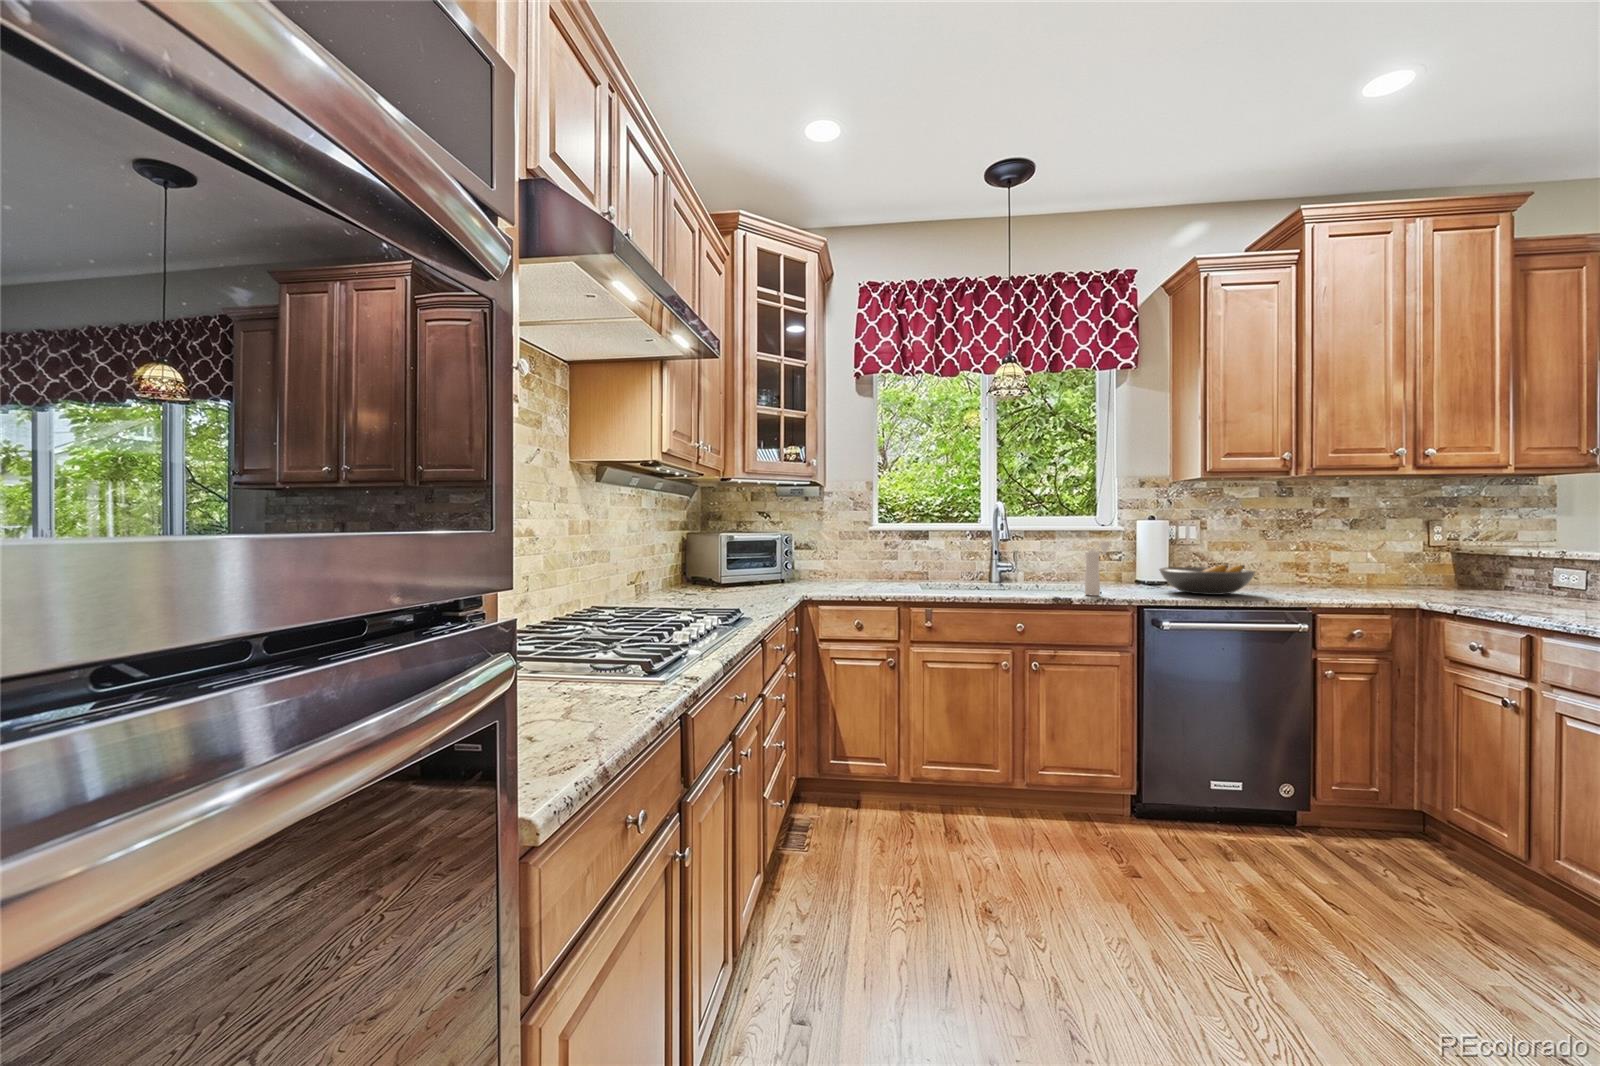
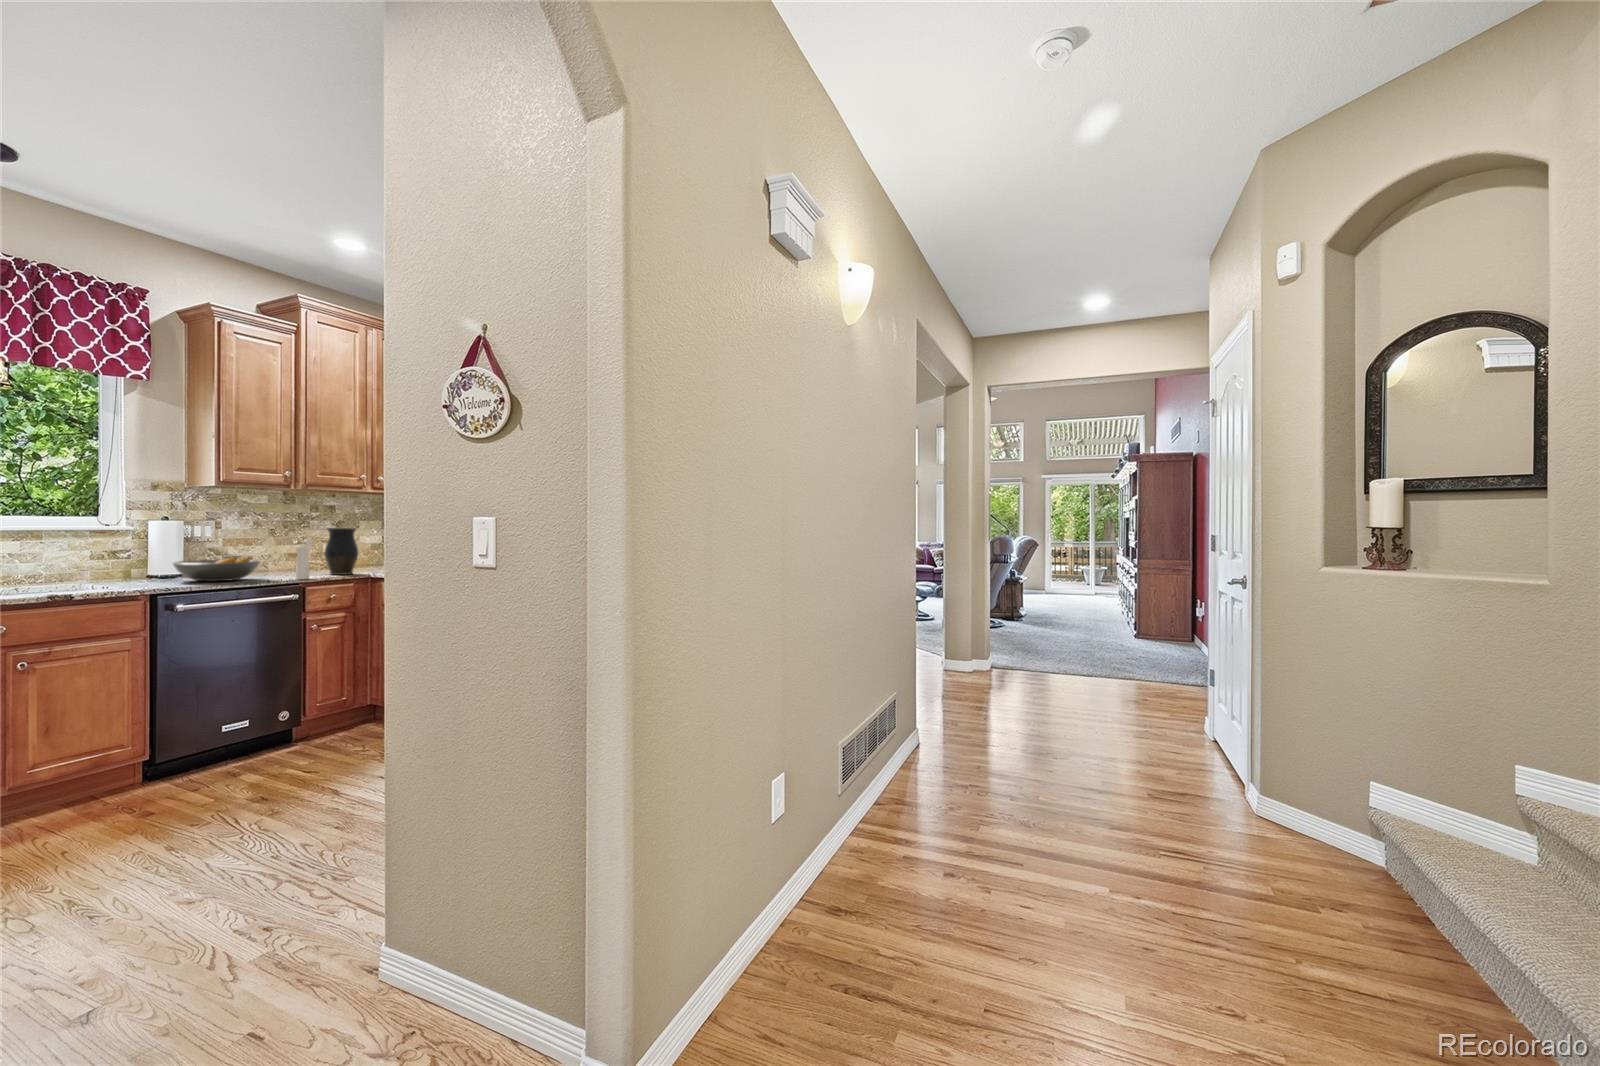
vase: none [1340,527,1395,598] -> present [324,528,359,575]
pepper mill: present [1085,541,1110,596] -> present [296,539,314,579]

